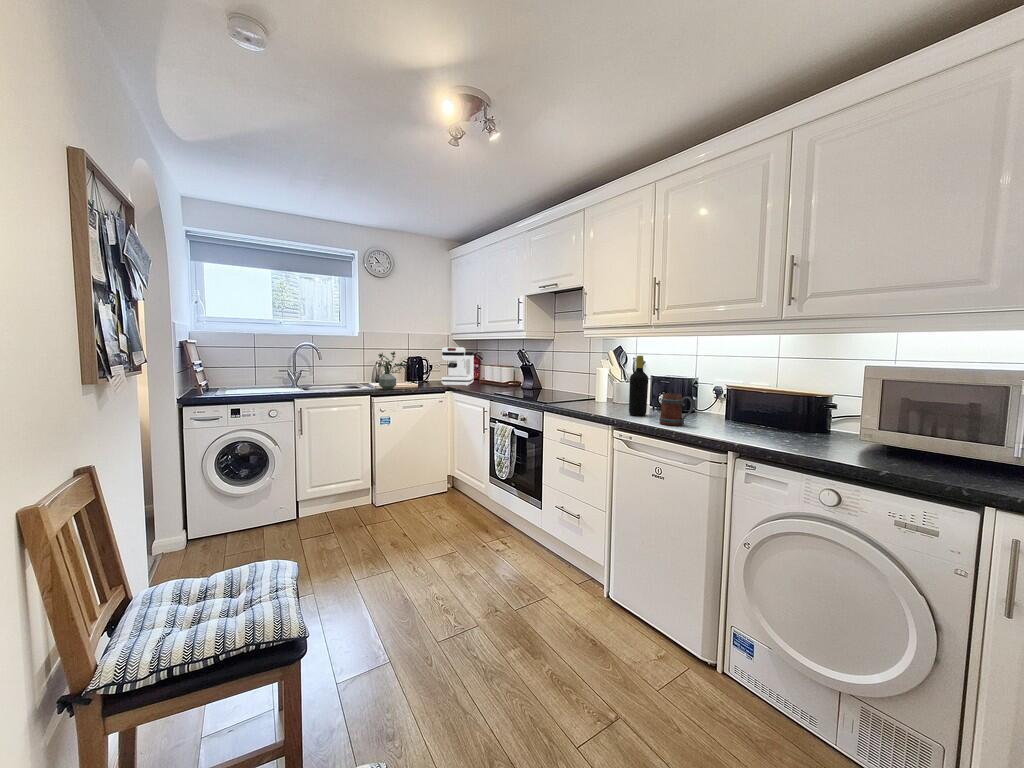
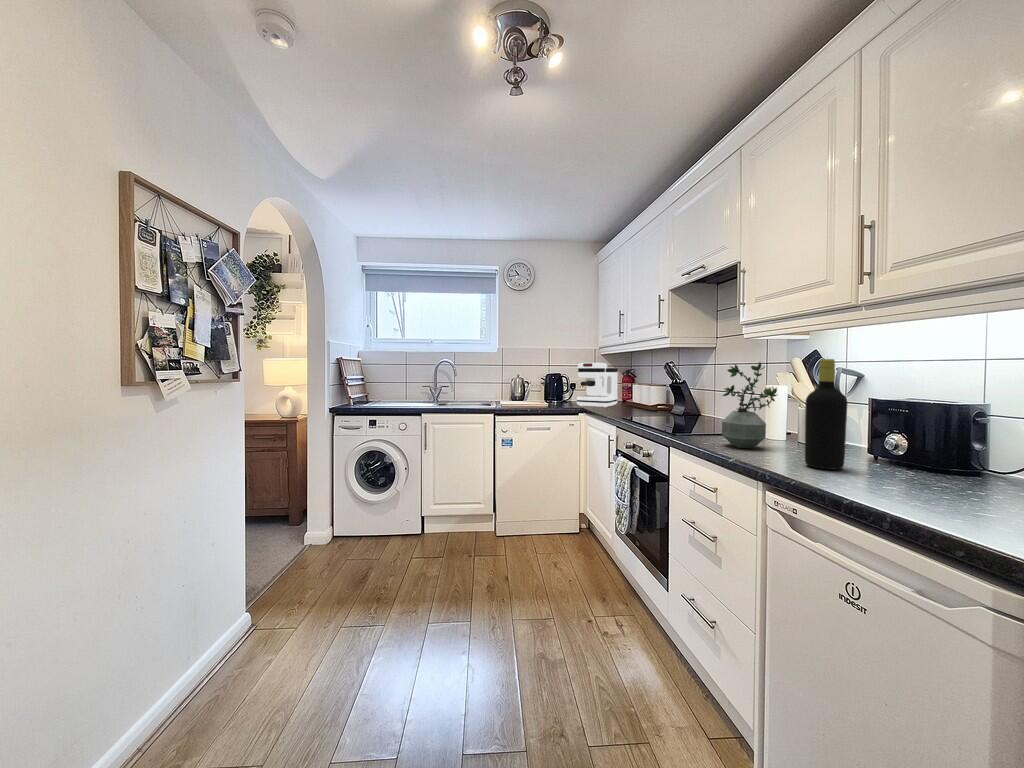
potted plant: present [378,351,403,390] -> present [722,362,778,448]
mug: present [659,393,694,426] -> none [861,431,953,502]

